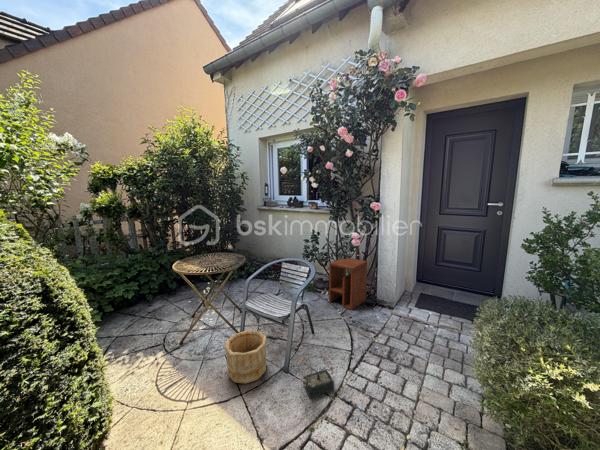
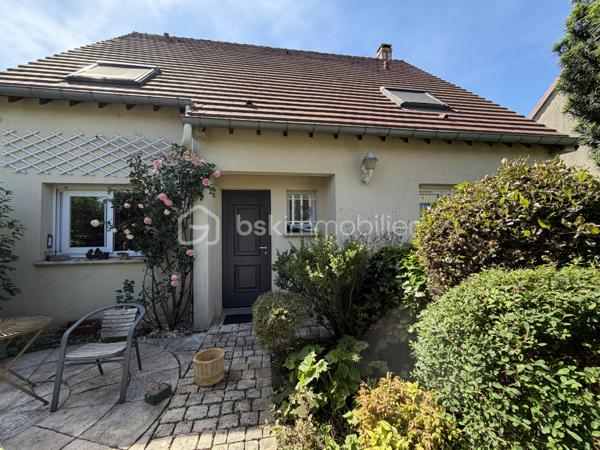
side table: present [329,257,367,310] -> none [149,299,184,343]
wooden bucket: present [225,330,266,384] -> present [193,348,225,386]

